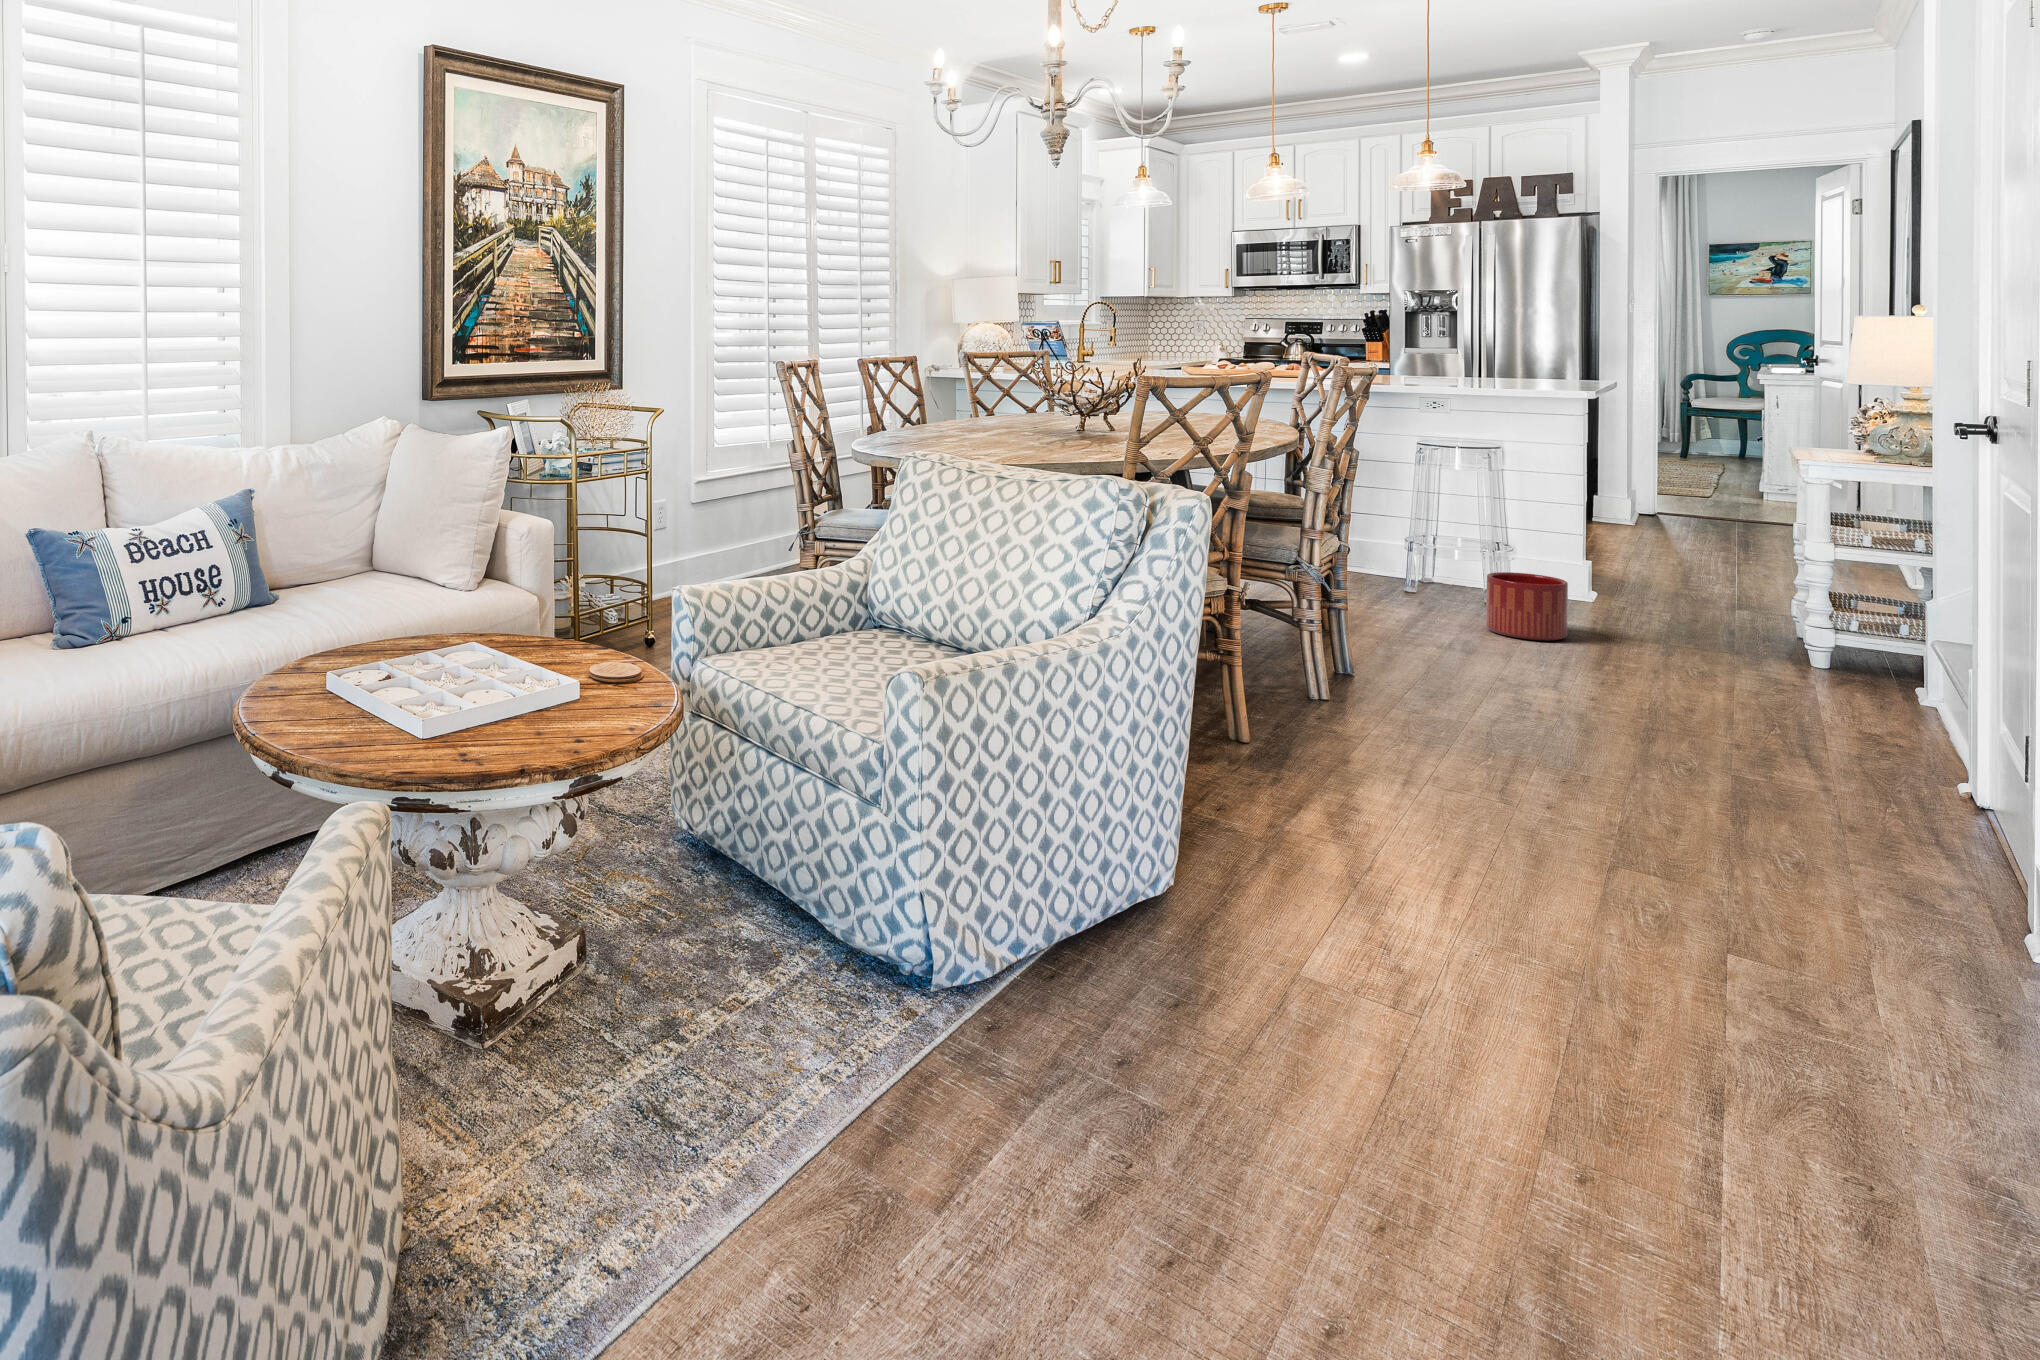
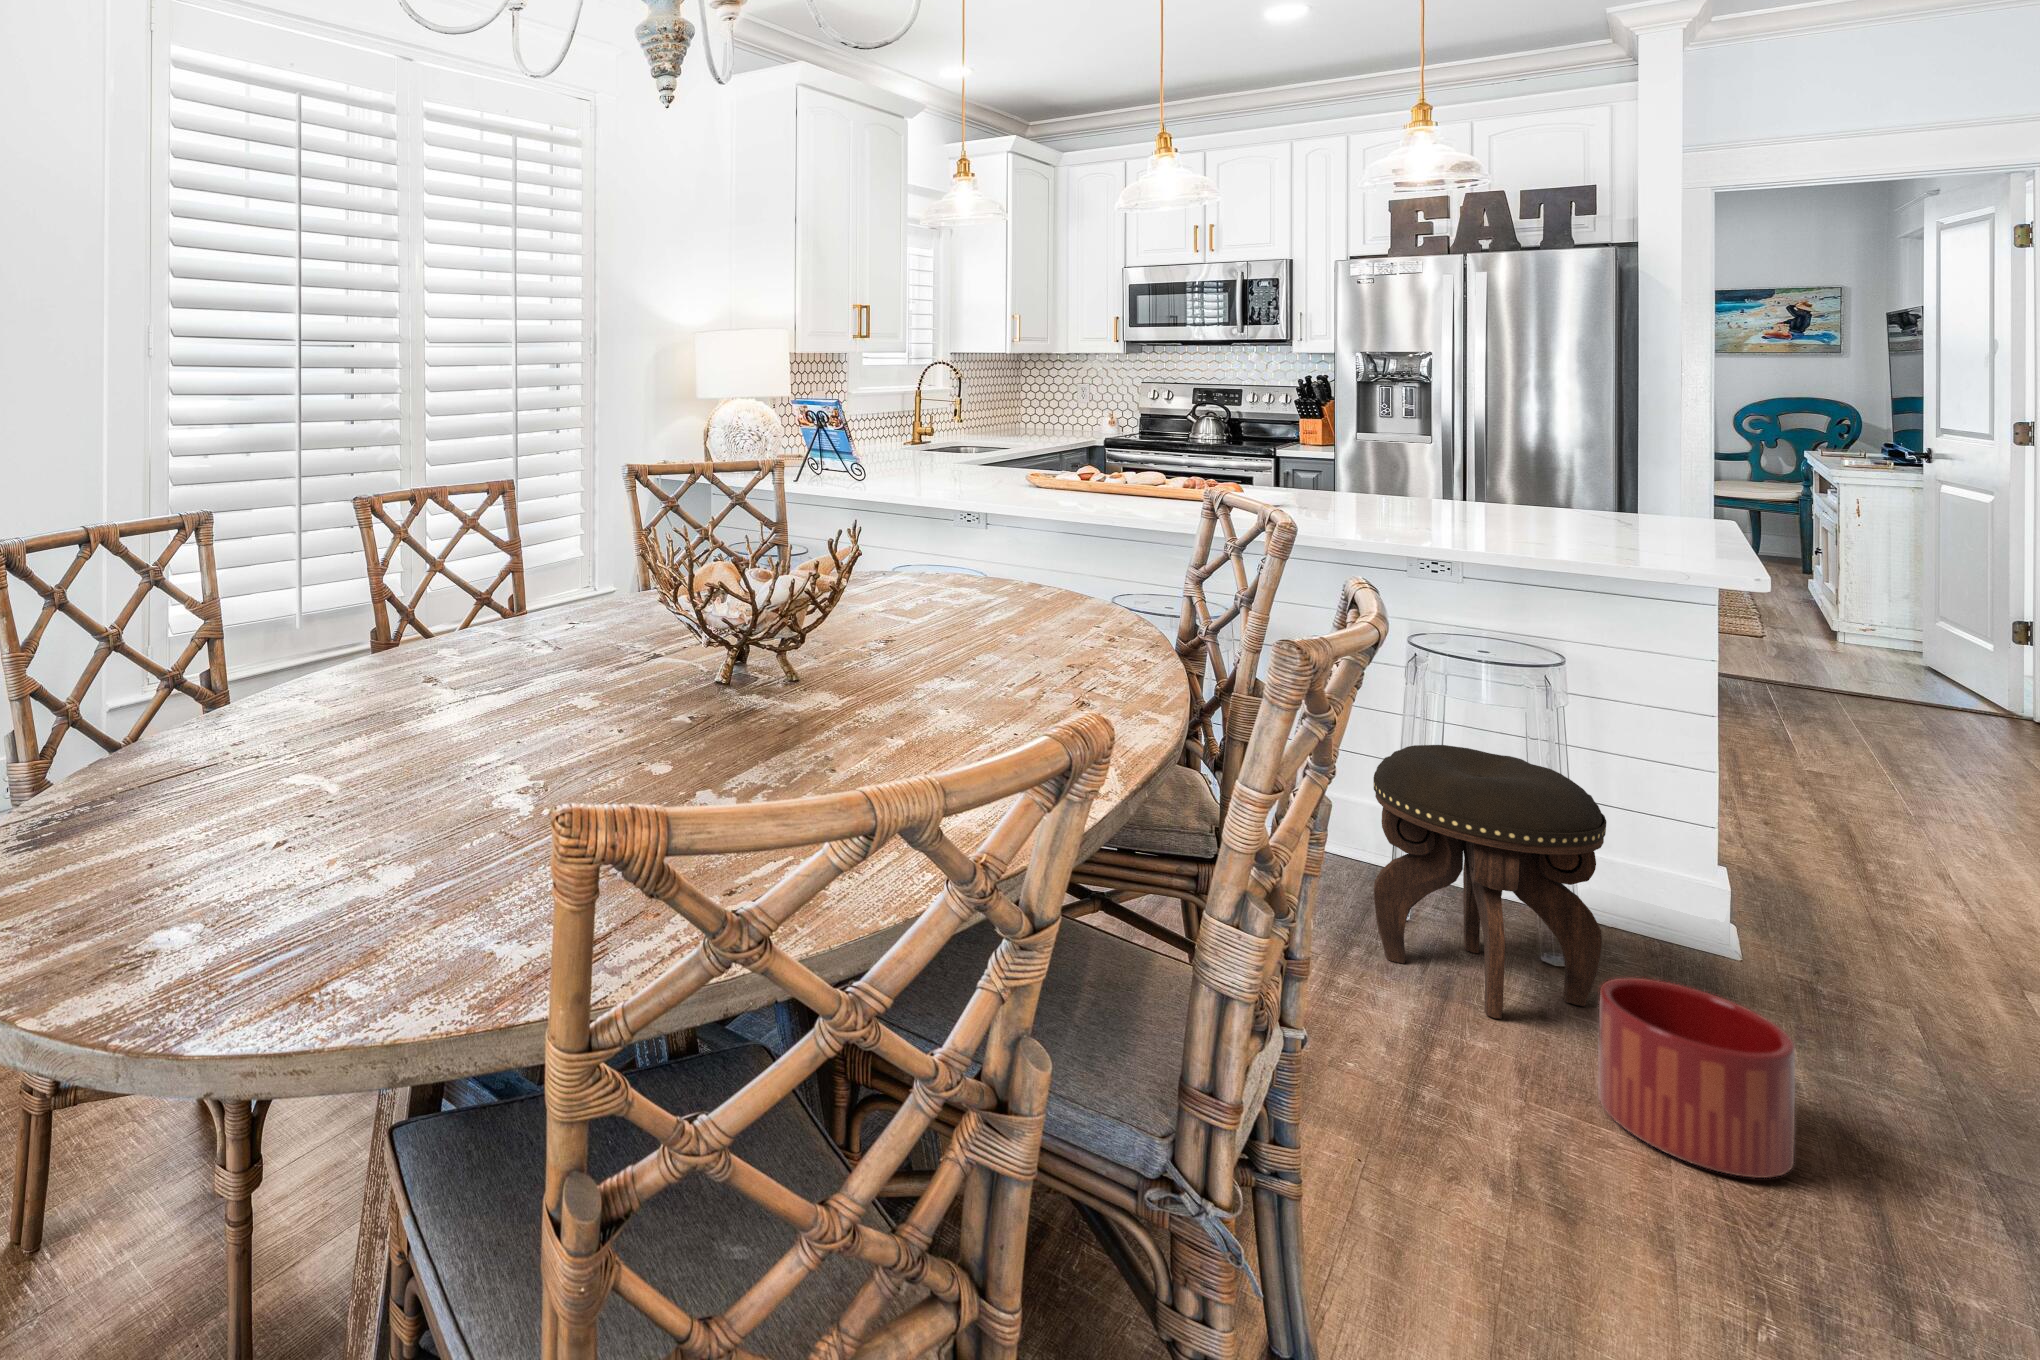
footstool: none [1389,489,1504,612] -> present [1374,745,1606,1019]

